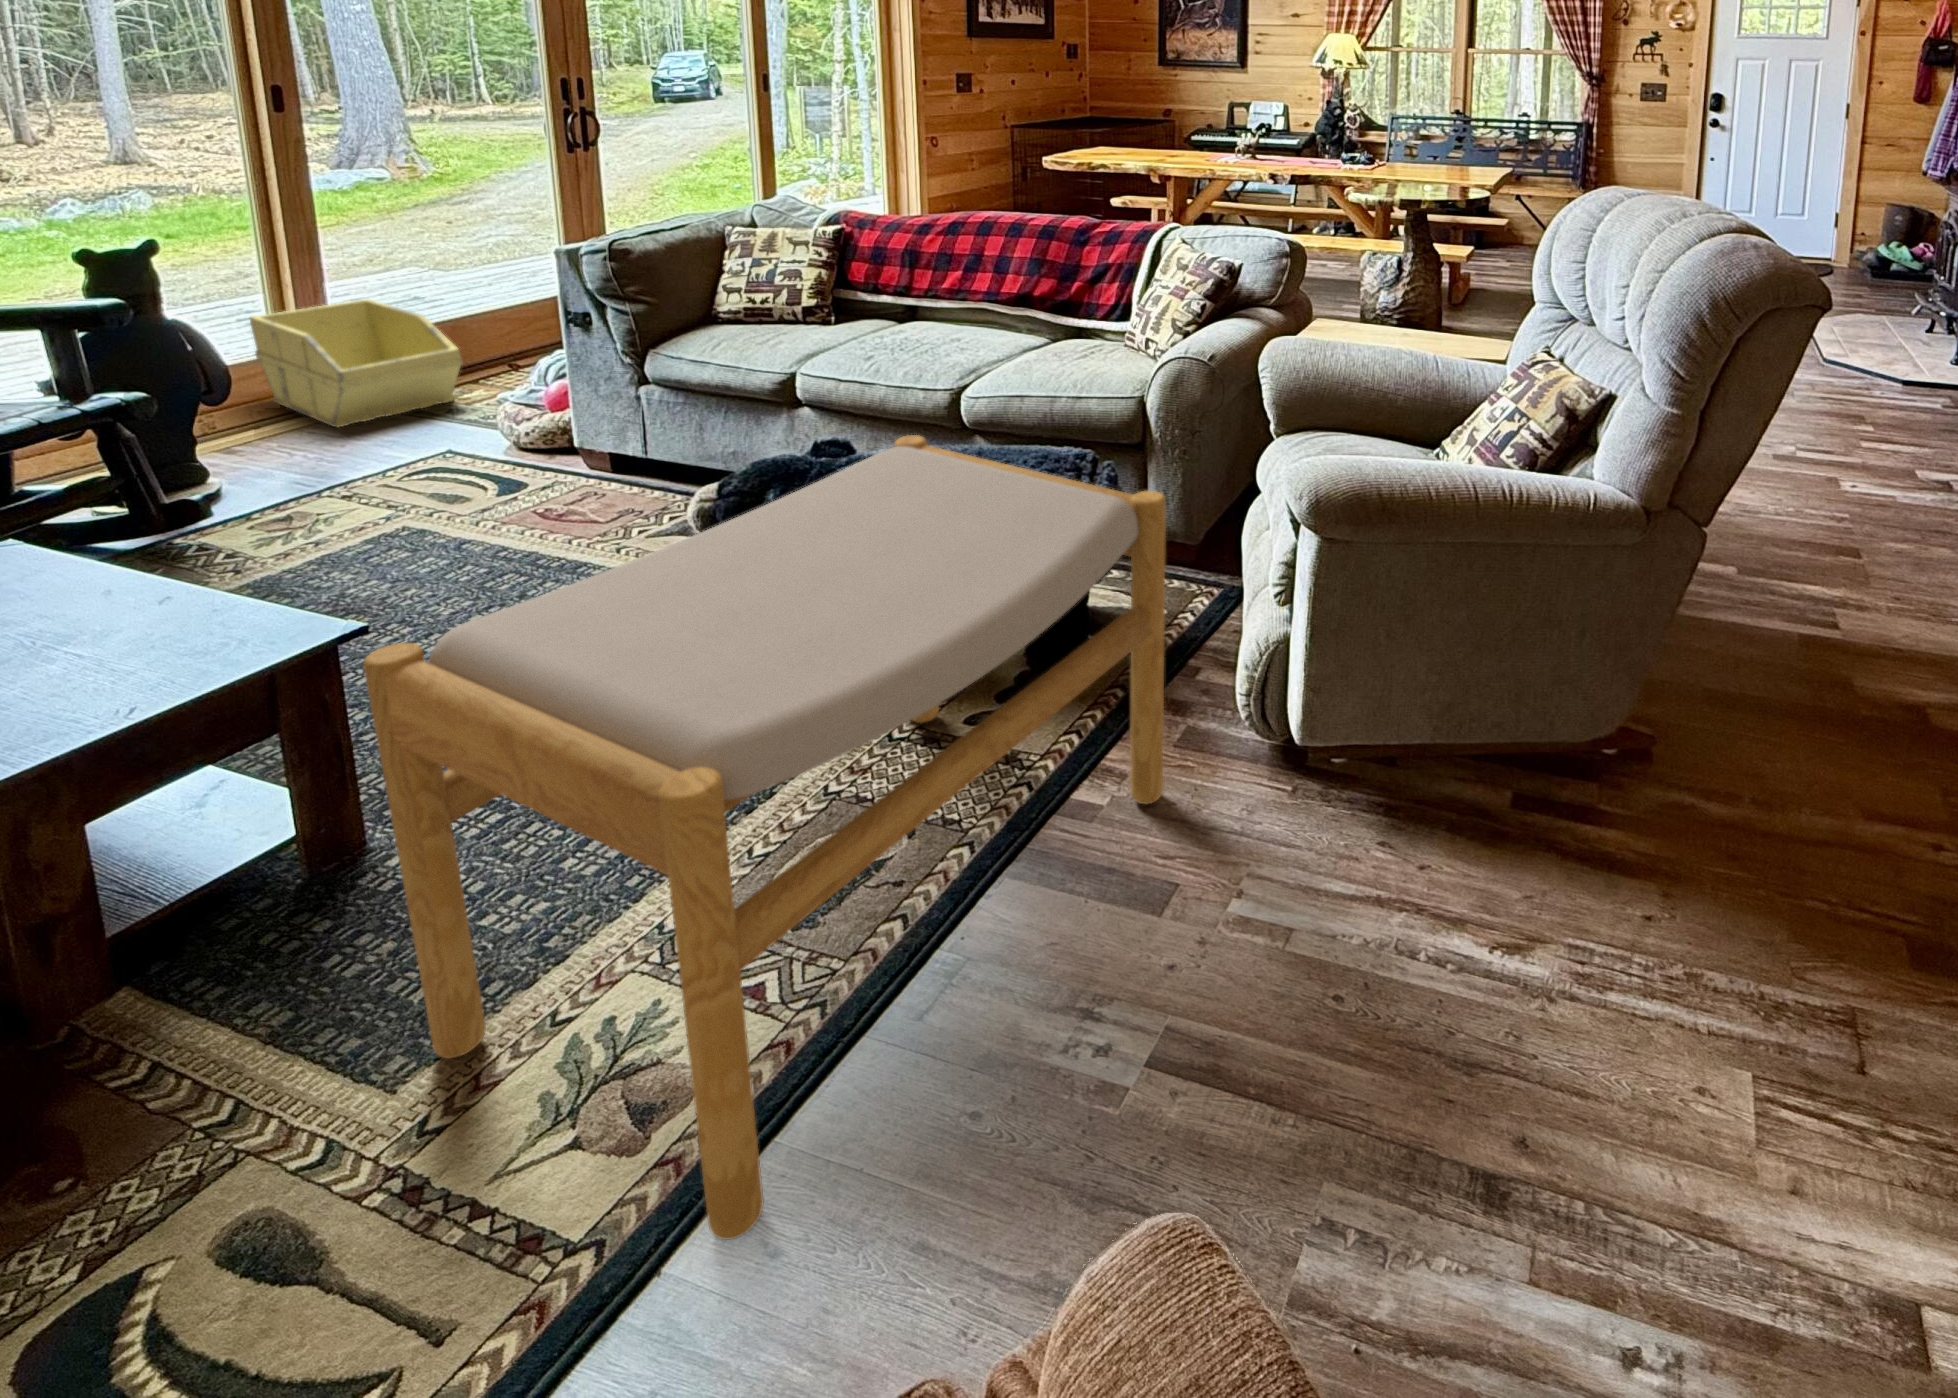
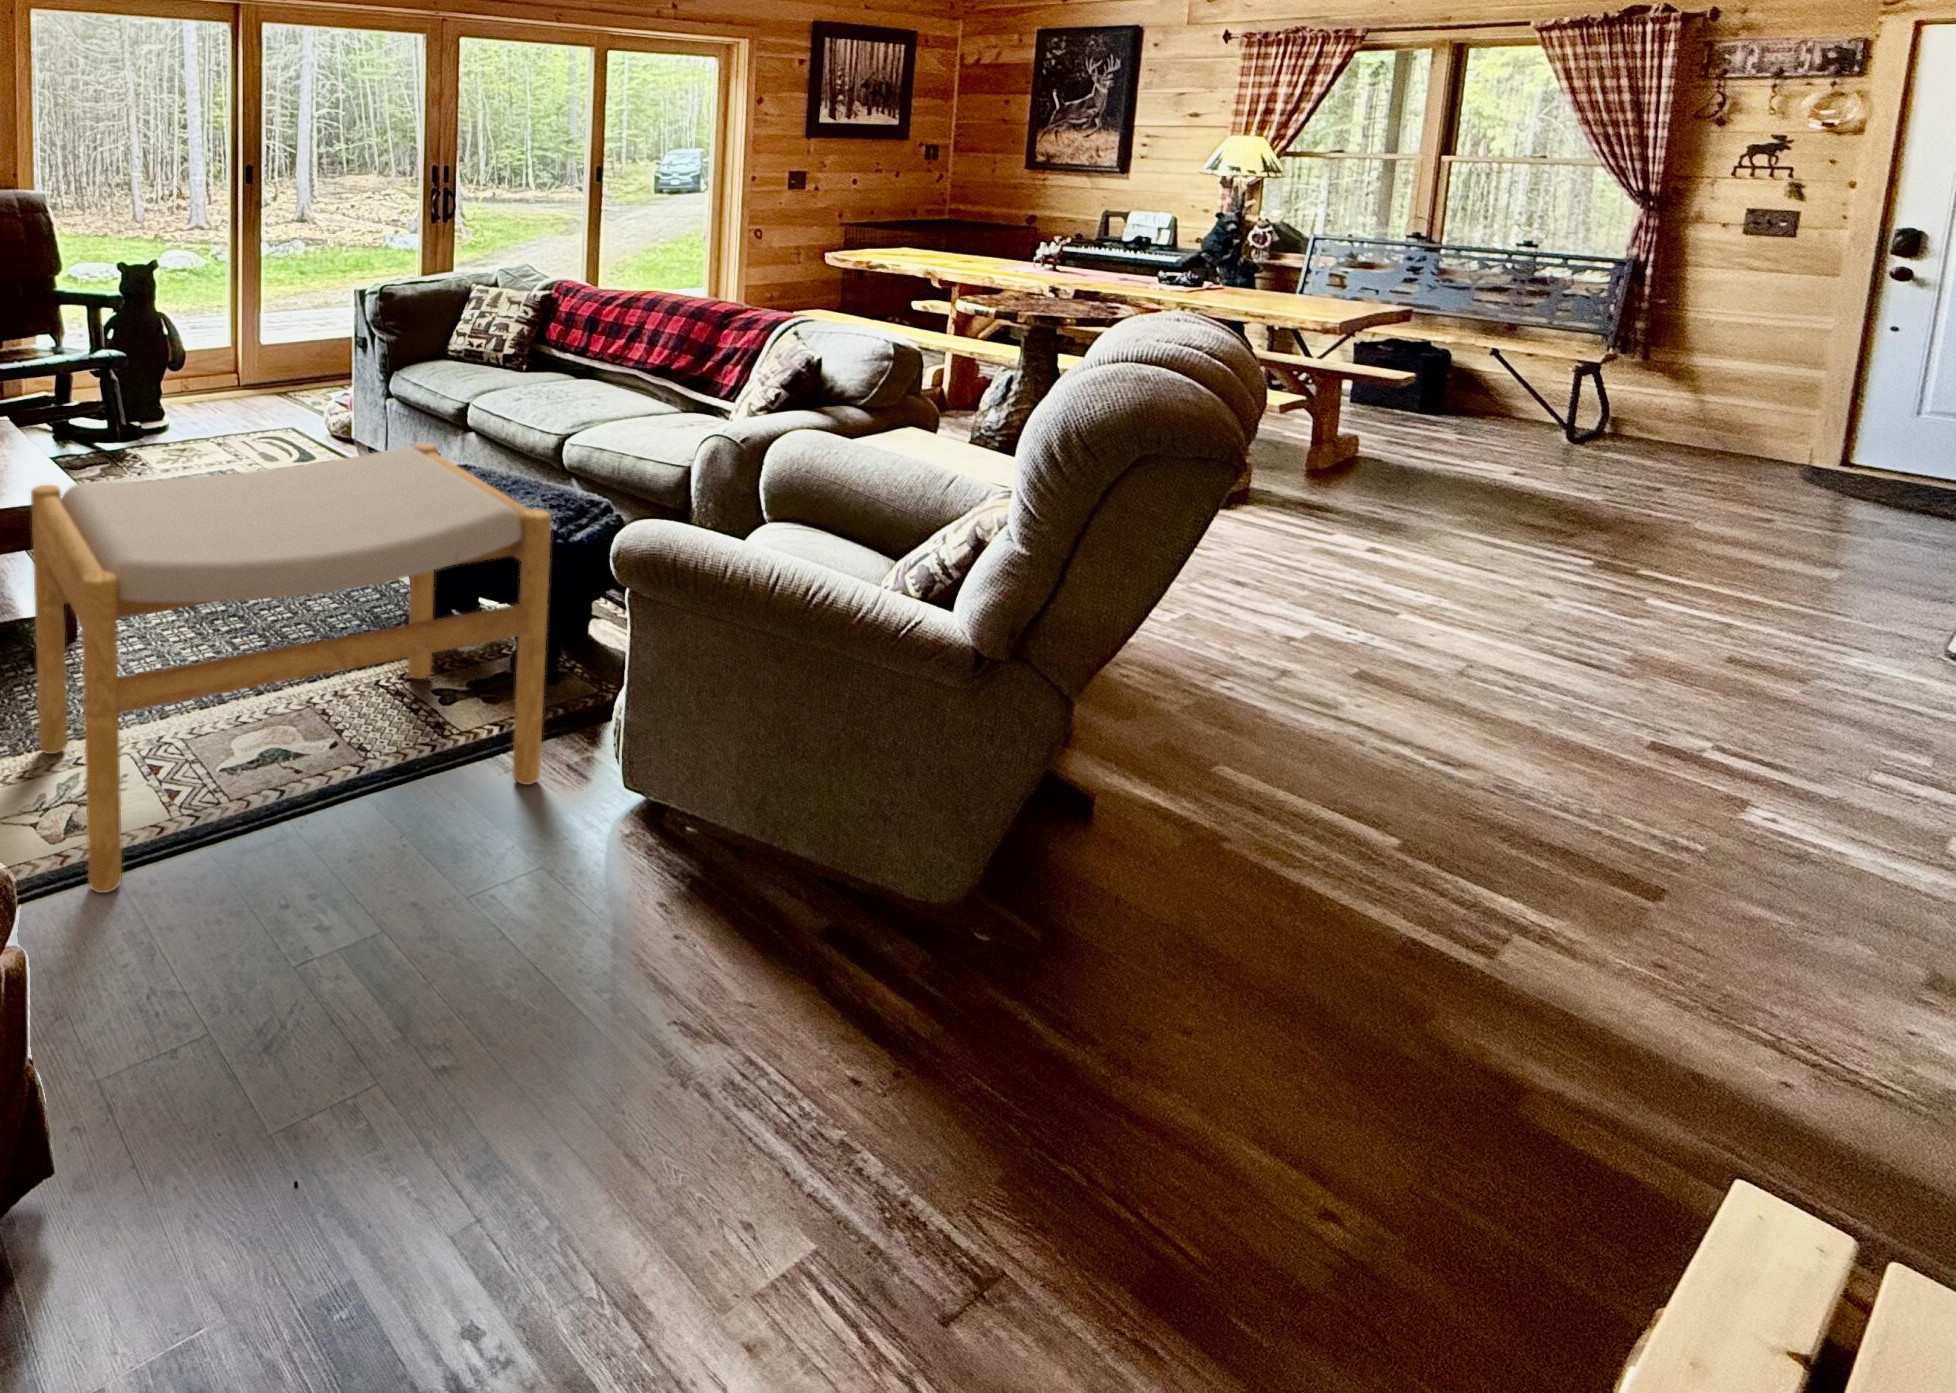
storage bin: present [250,299,463,427] -> none [202,322,306,408]

